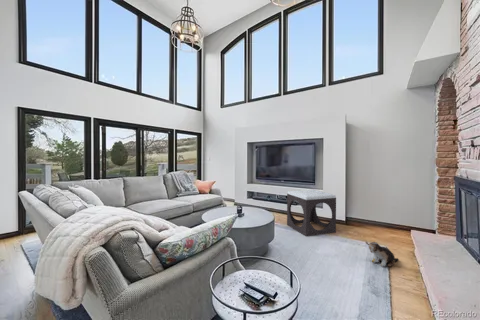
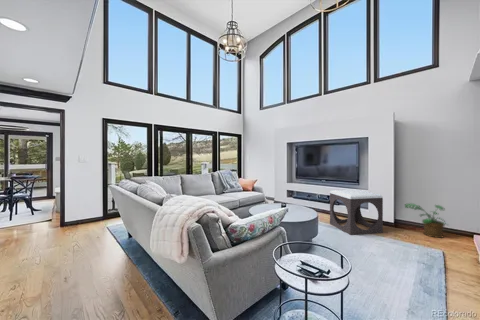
potted plant: none [355,202,393,235] -> present [405,204,446,238]
plush toy: present [366,242,398,266] -> none [415,241,454,267]

